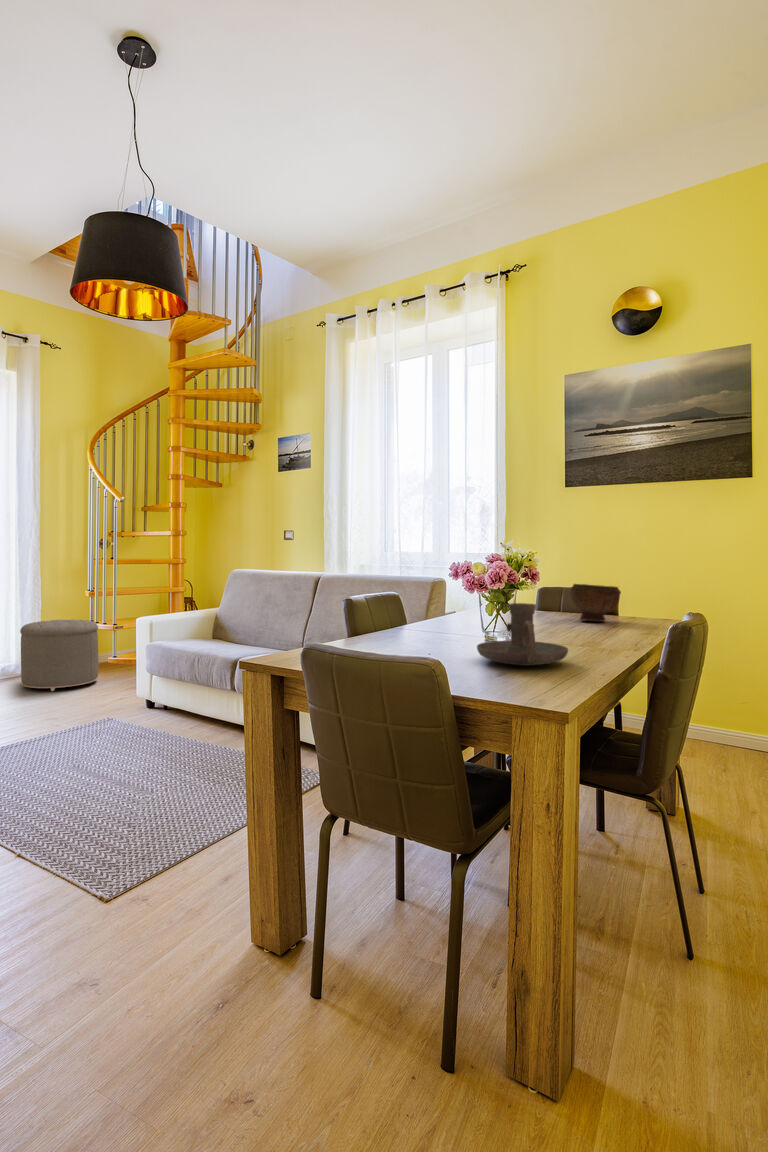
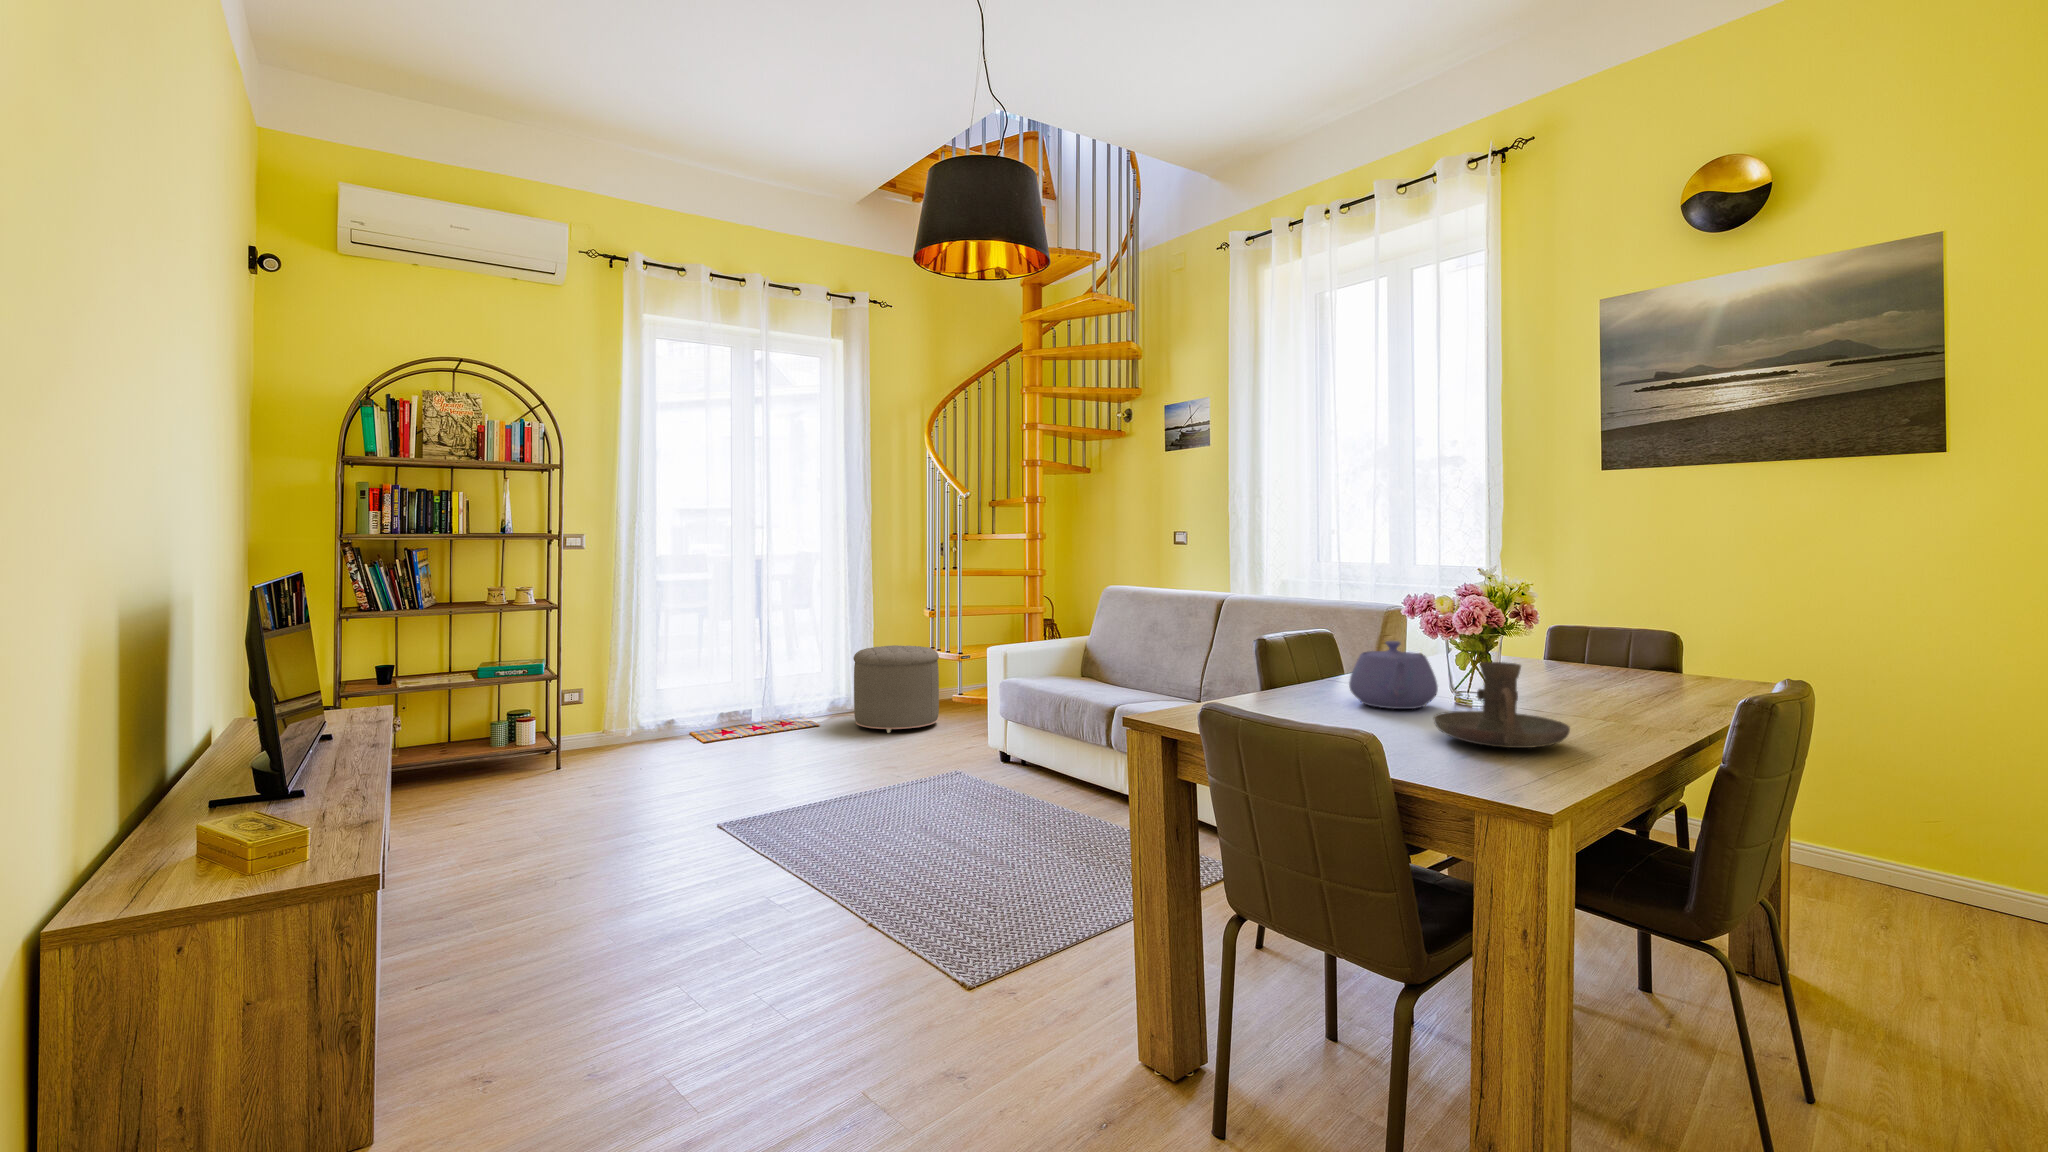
bowl: present [570,584,621,621] -> none [1599,624,1686,682]
teapot: none [415,594,475,644] -> present [1349,641,1438,709]

